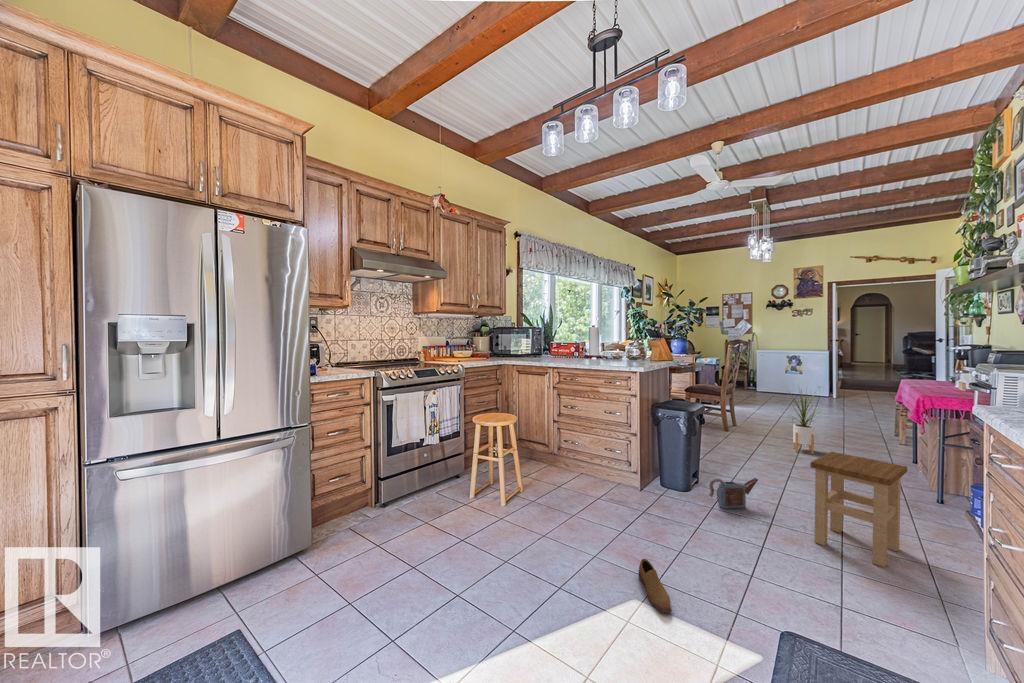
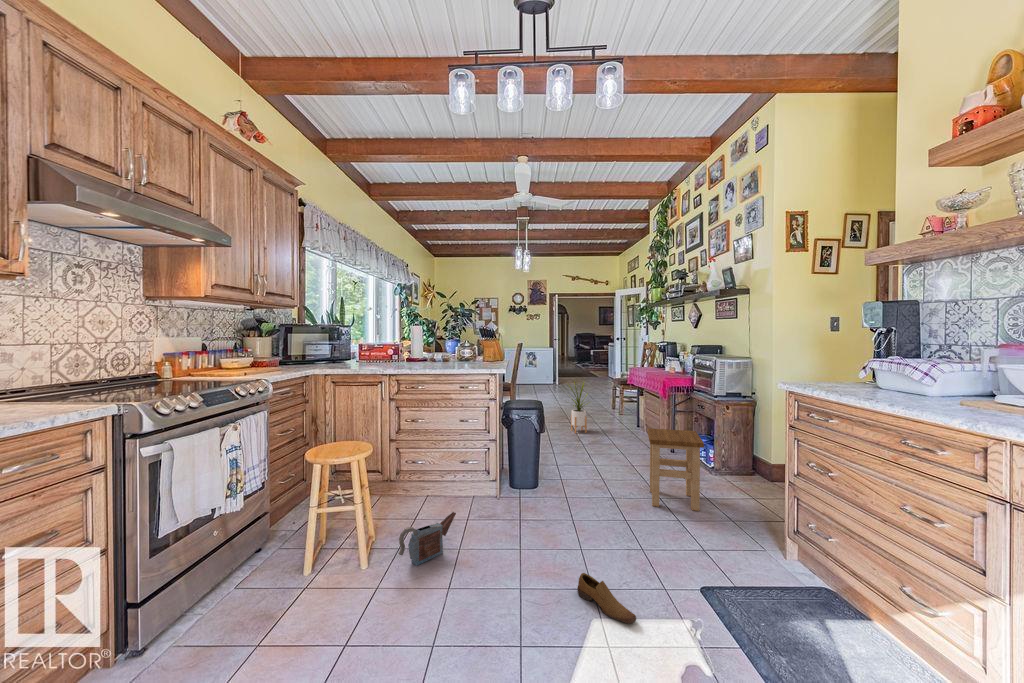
watering can: present [709,478,758,509] -> present [398,512,456,566]

